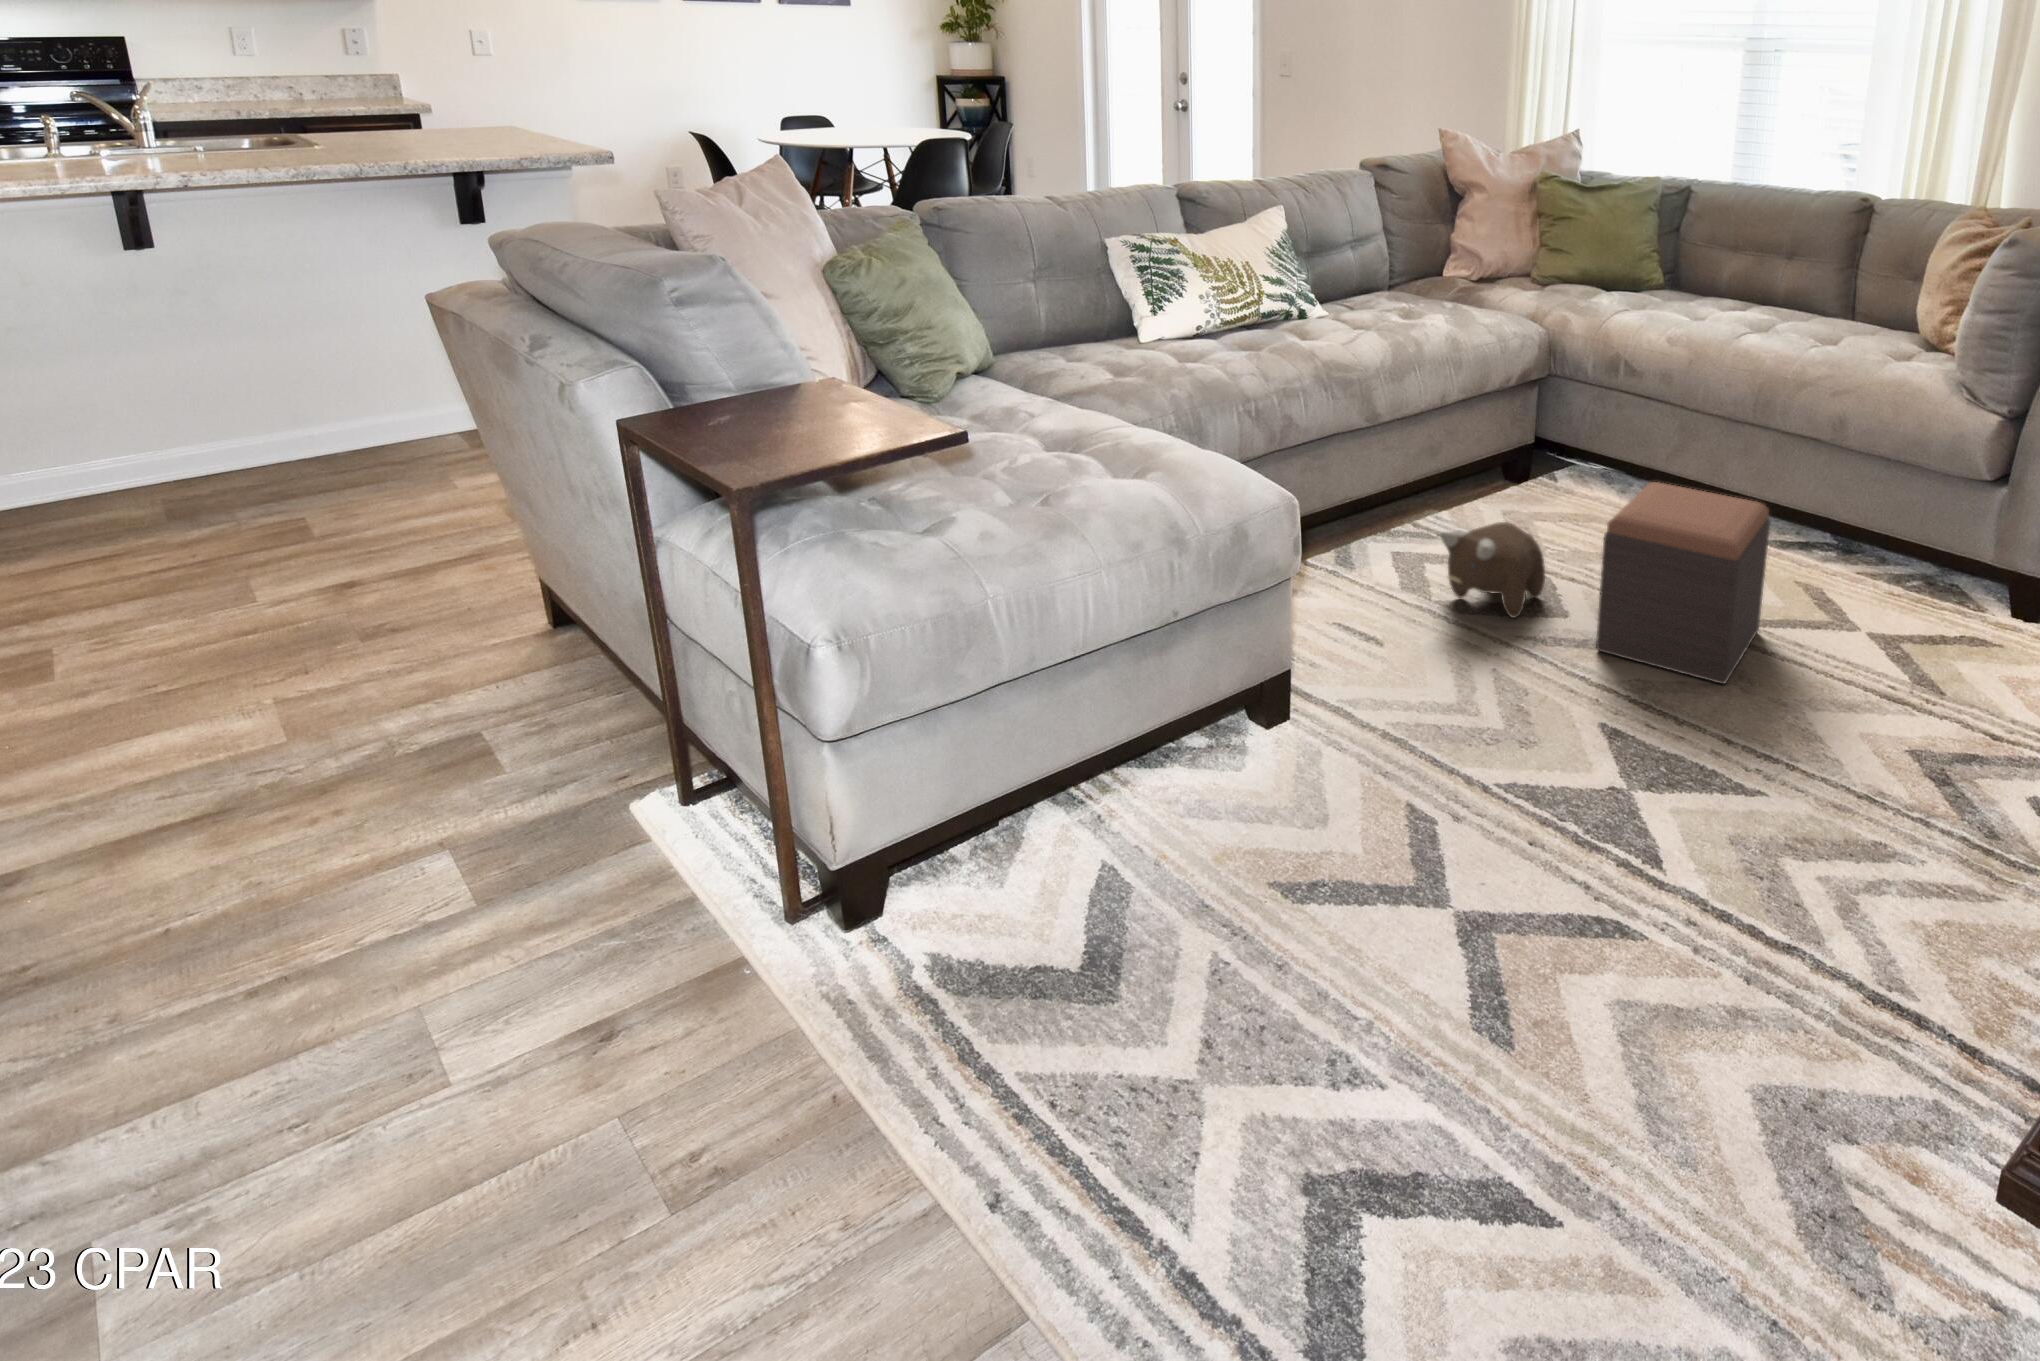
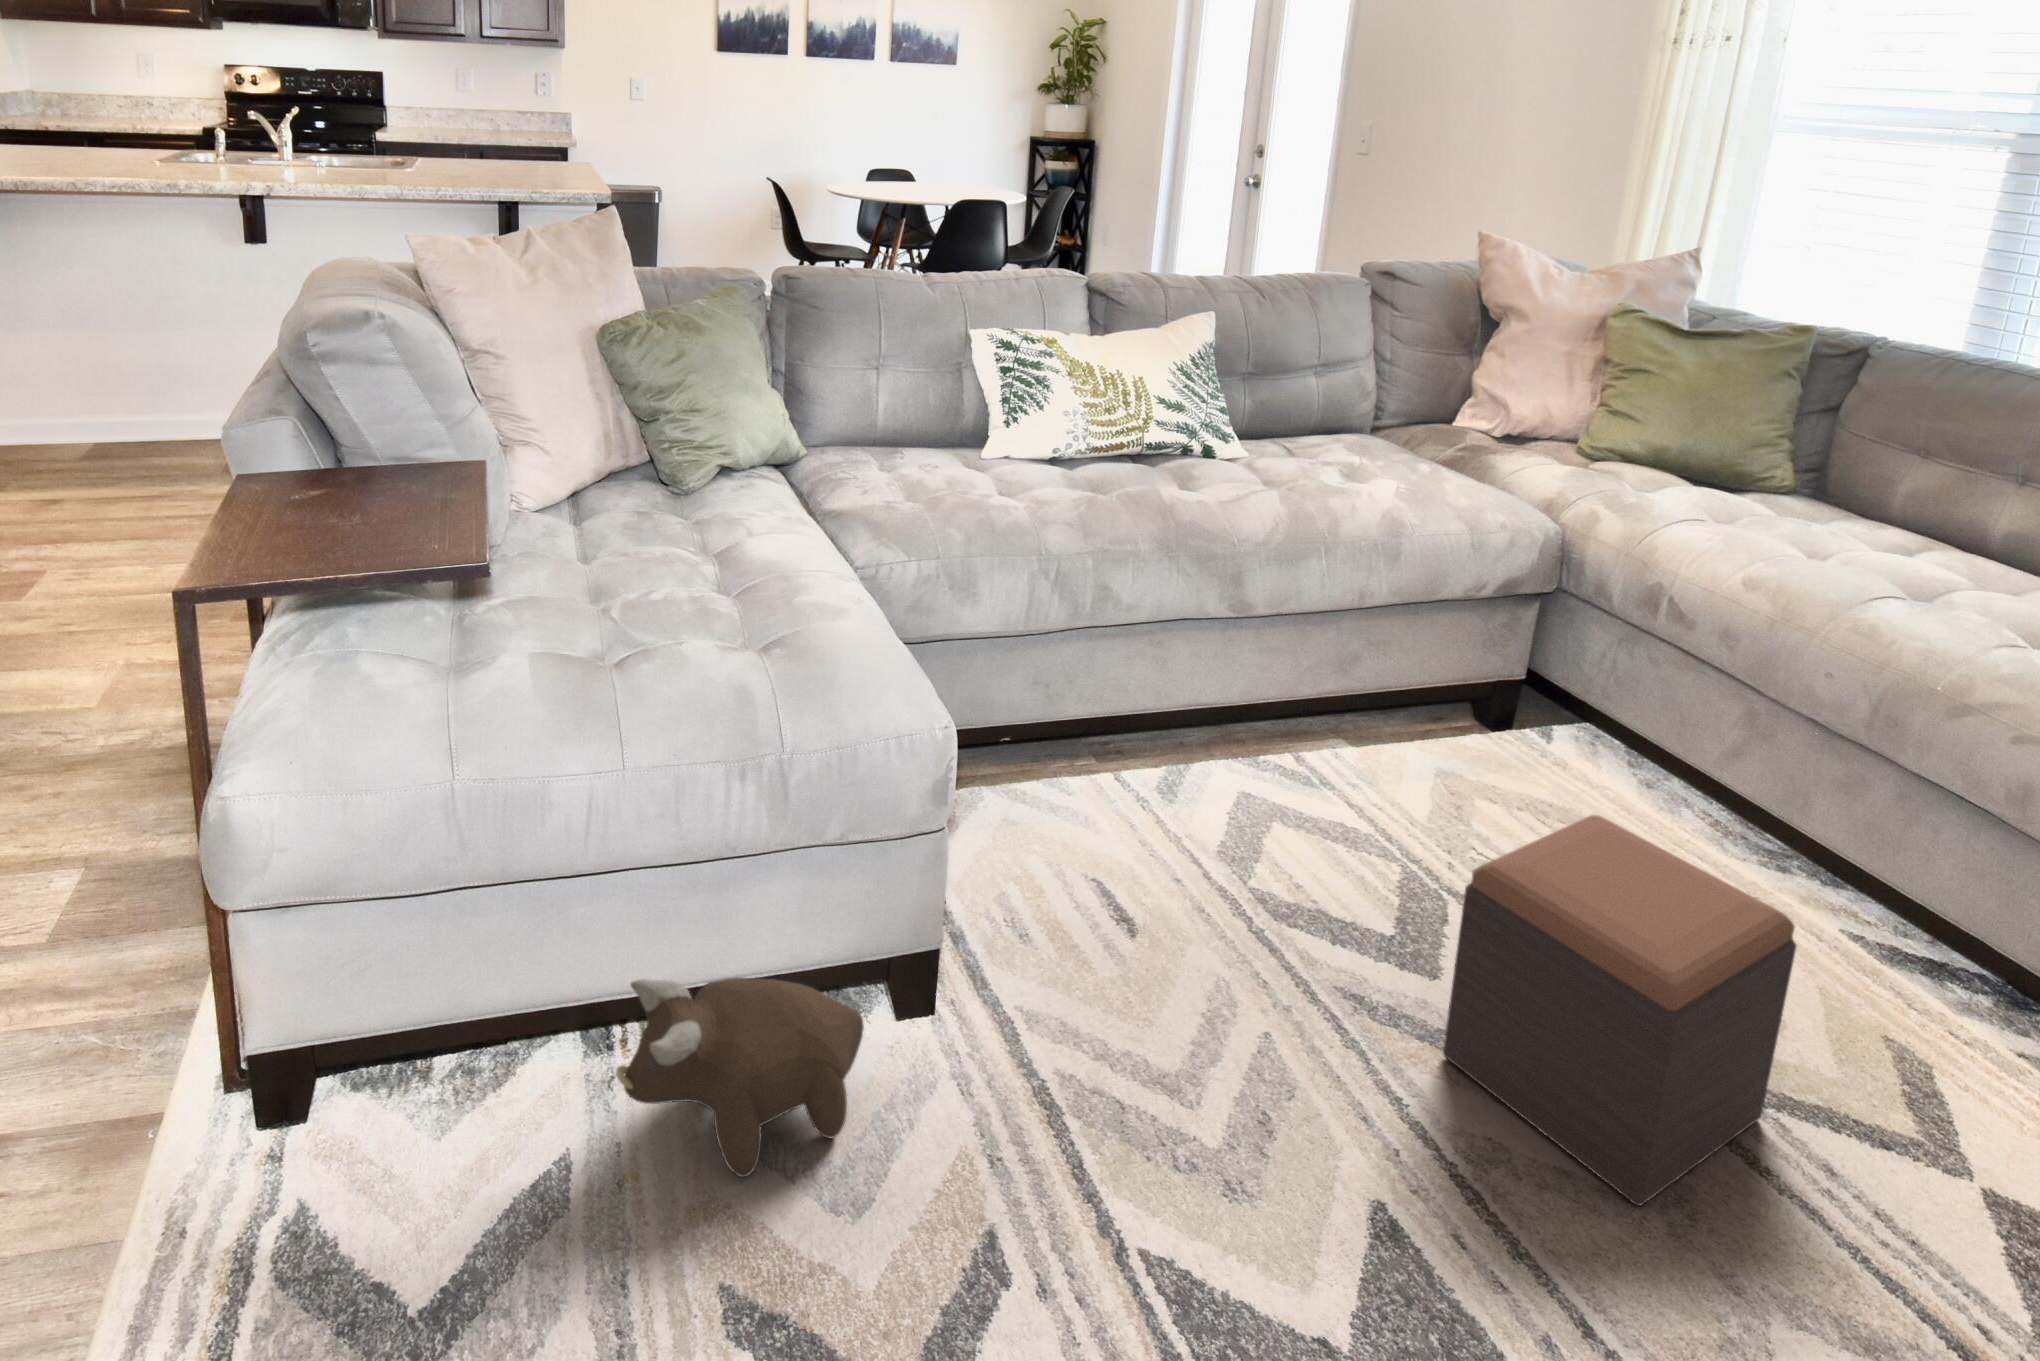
plush toy: present [1440,522,1545,618] -> present [616,977,864,1177]

